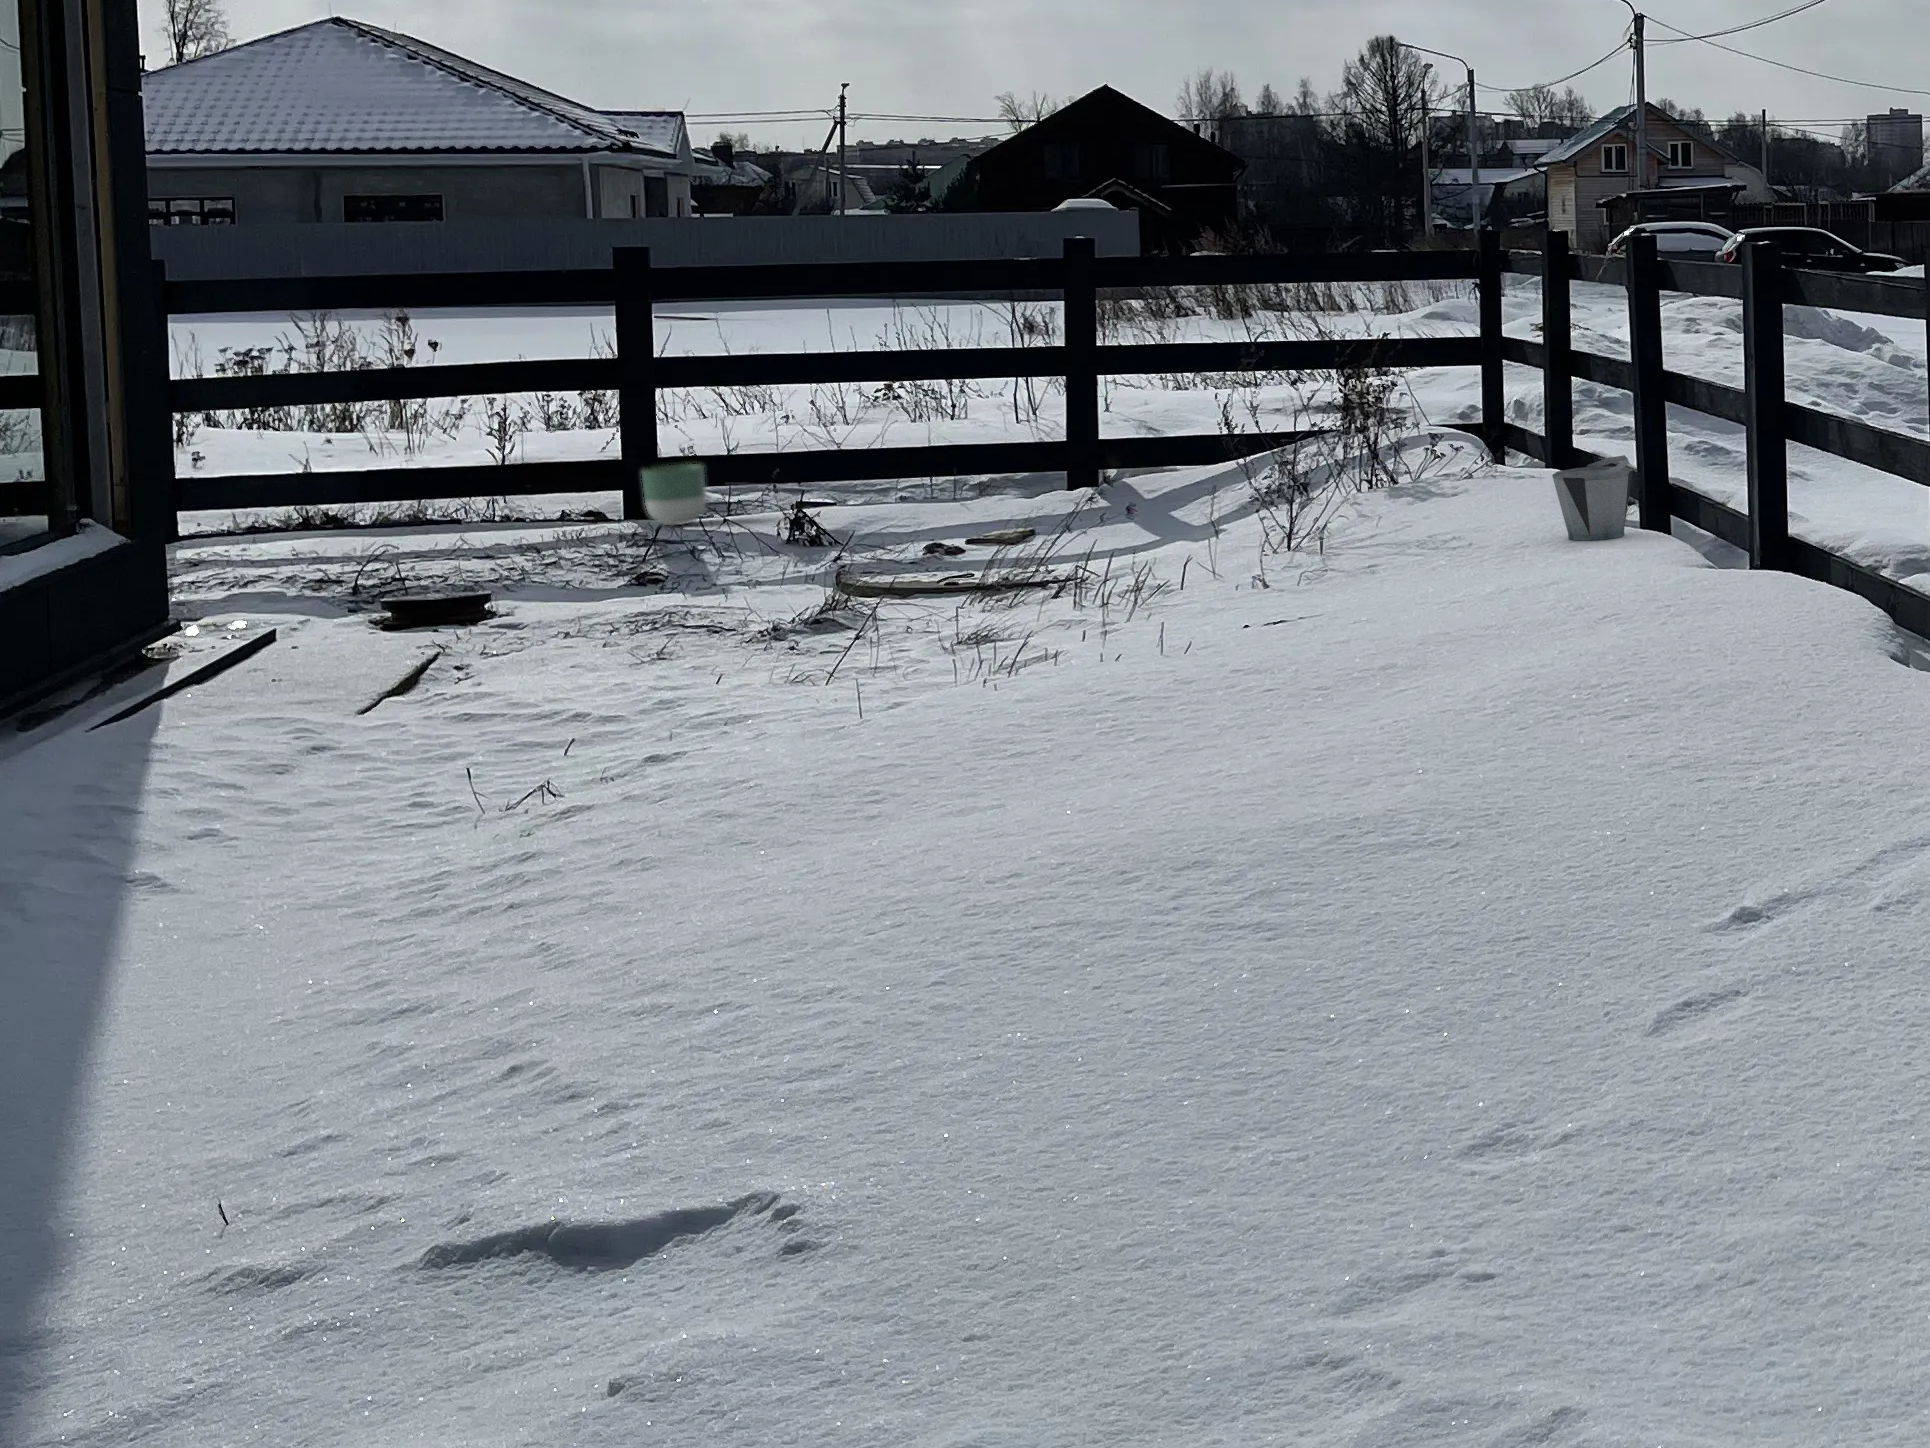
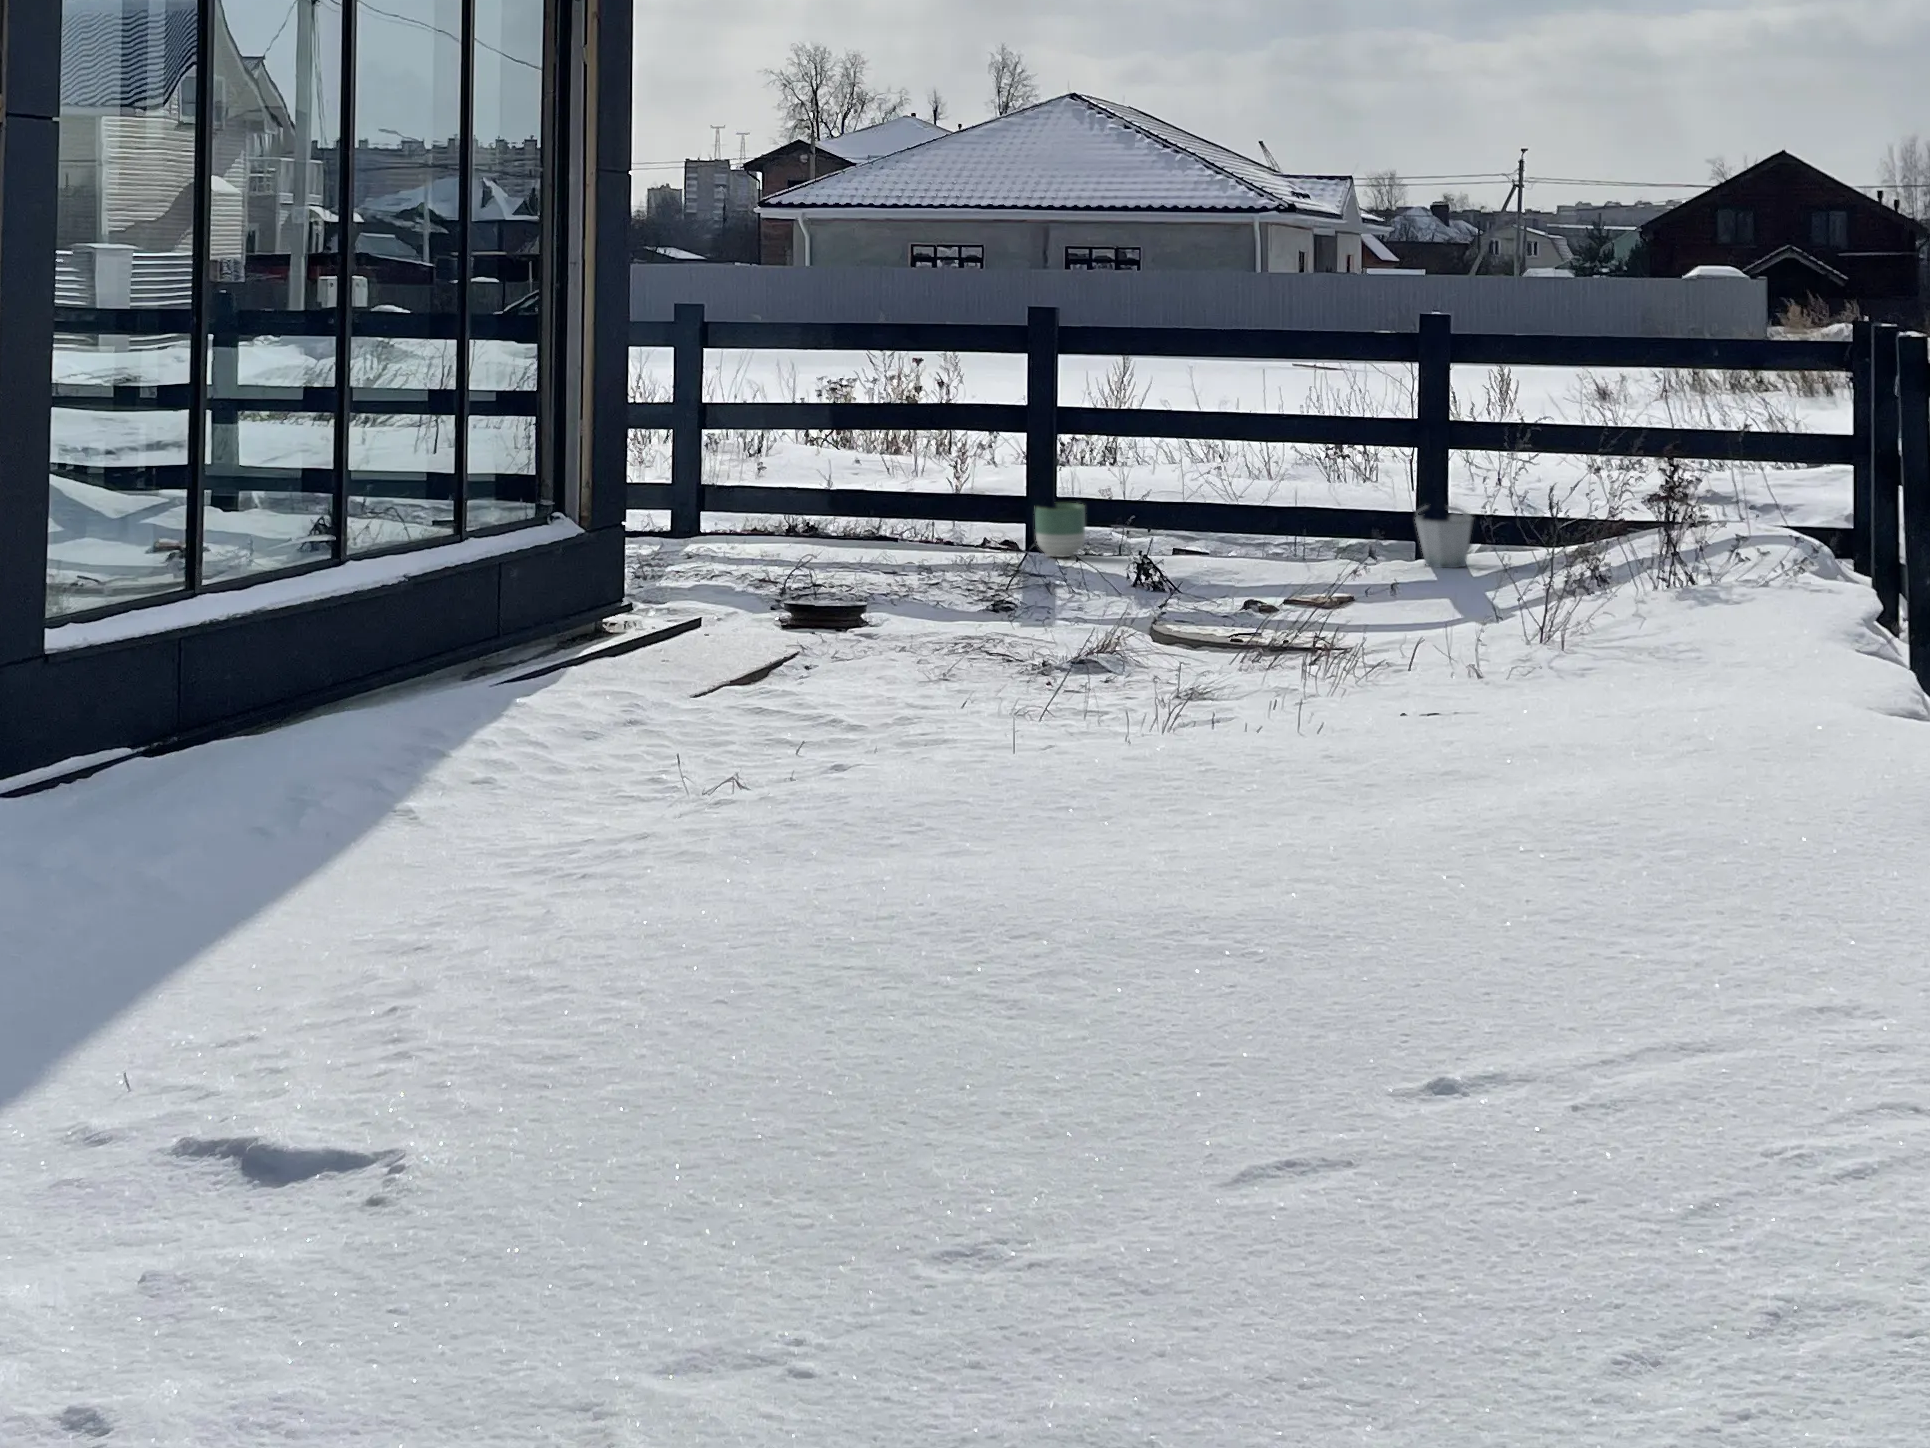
bucket: present [1552,455,1633,541] -> present [1415,506,1474,568]

